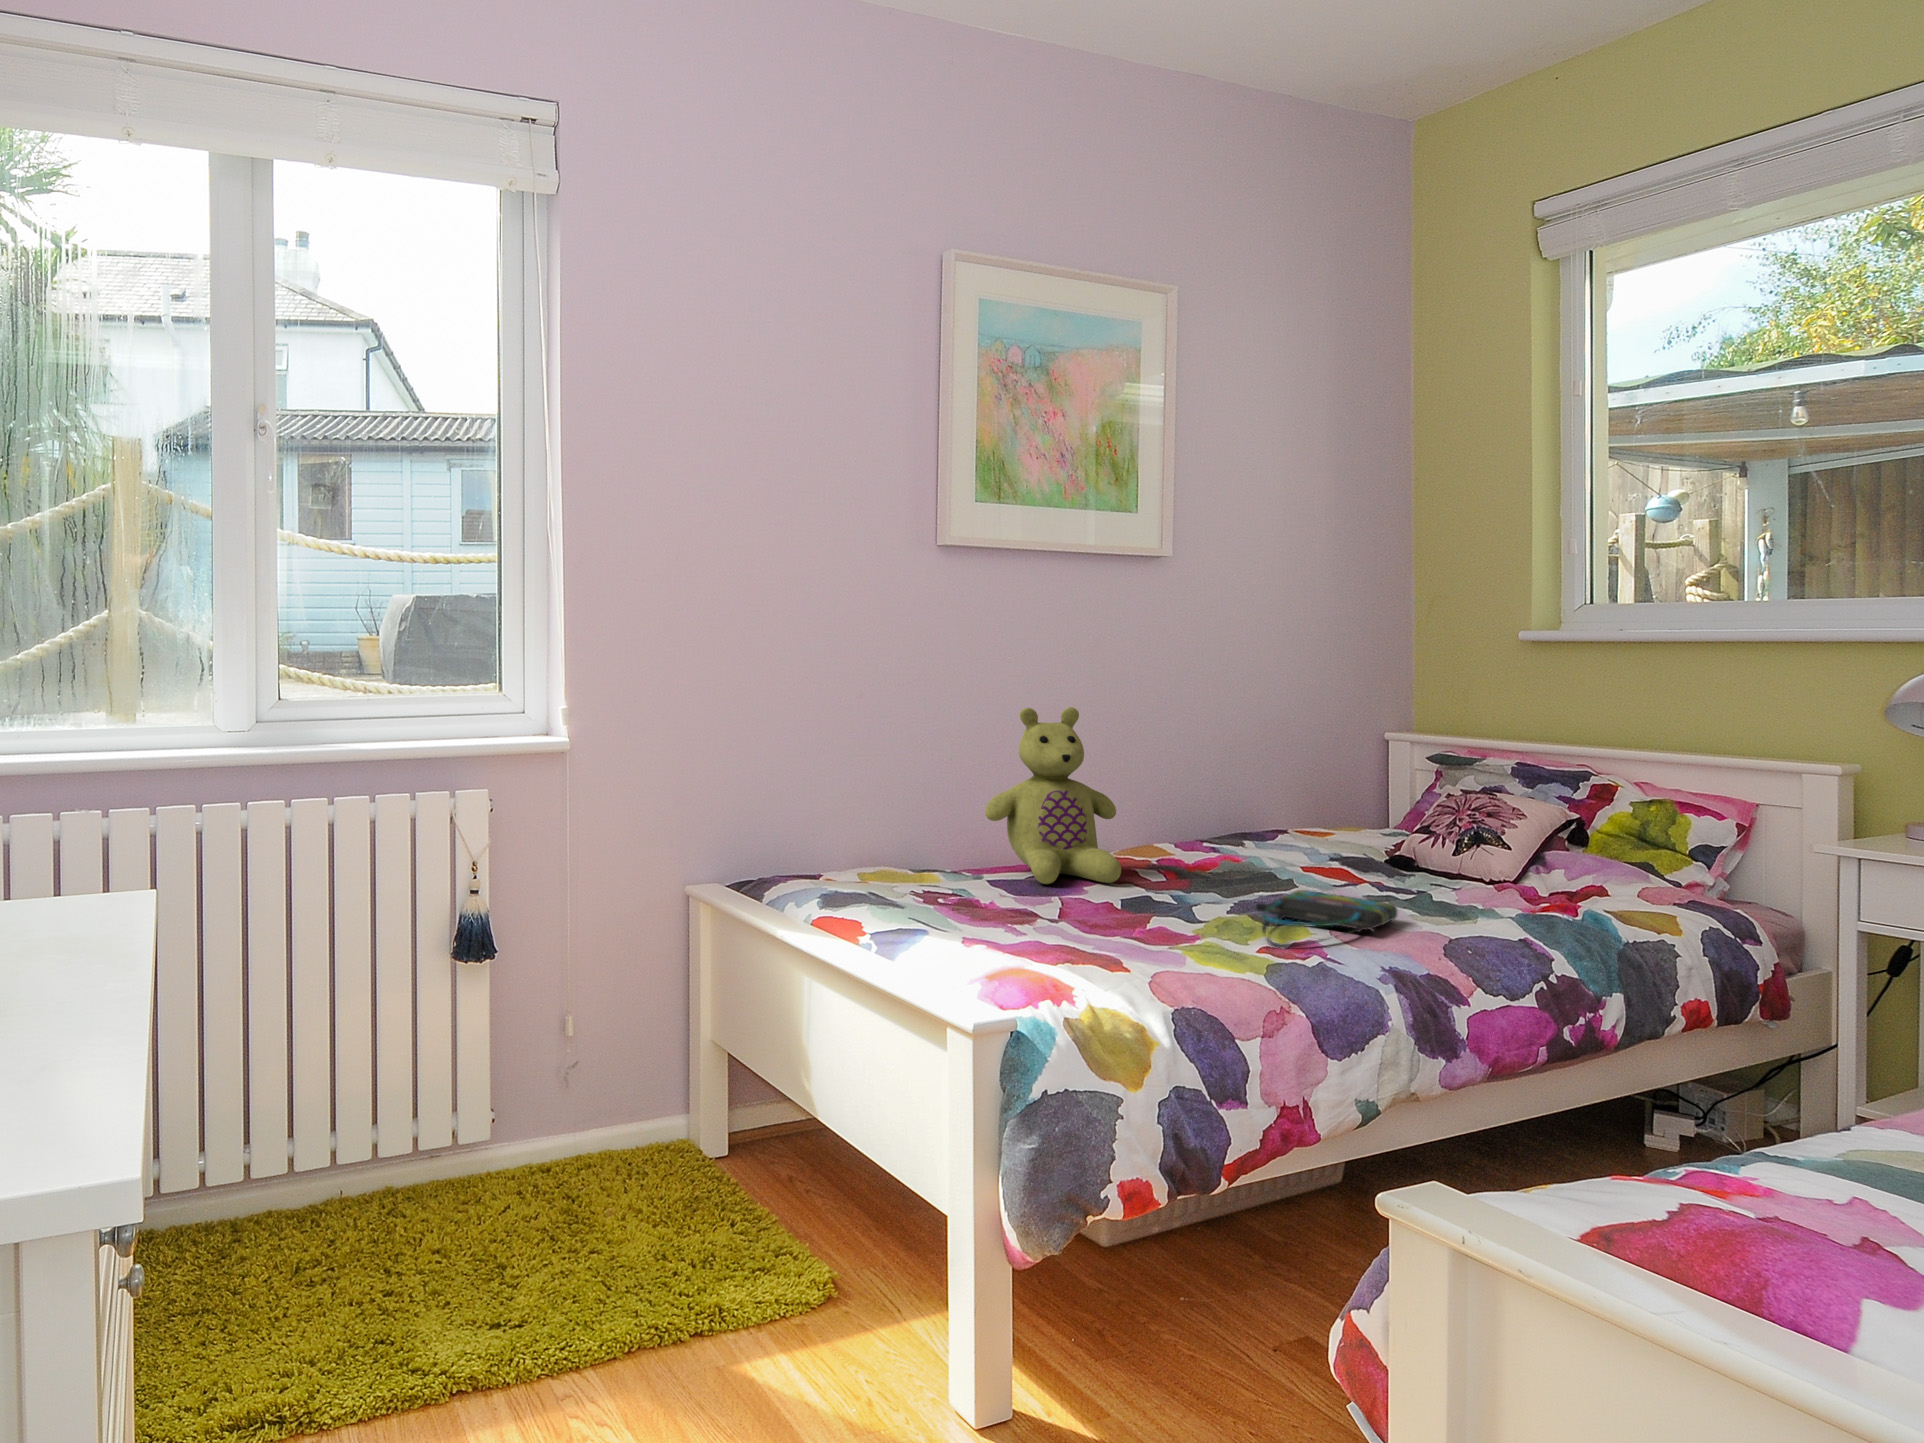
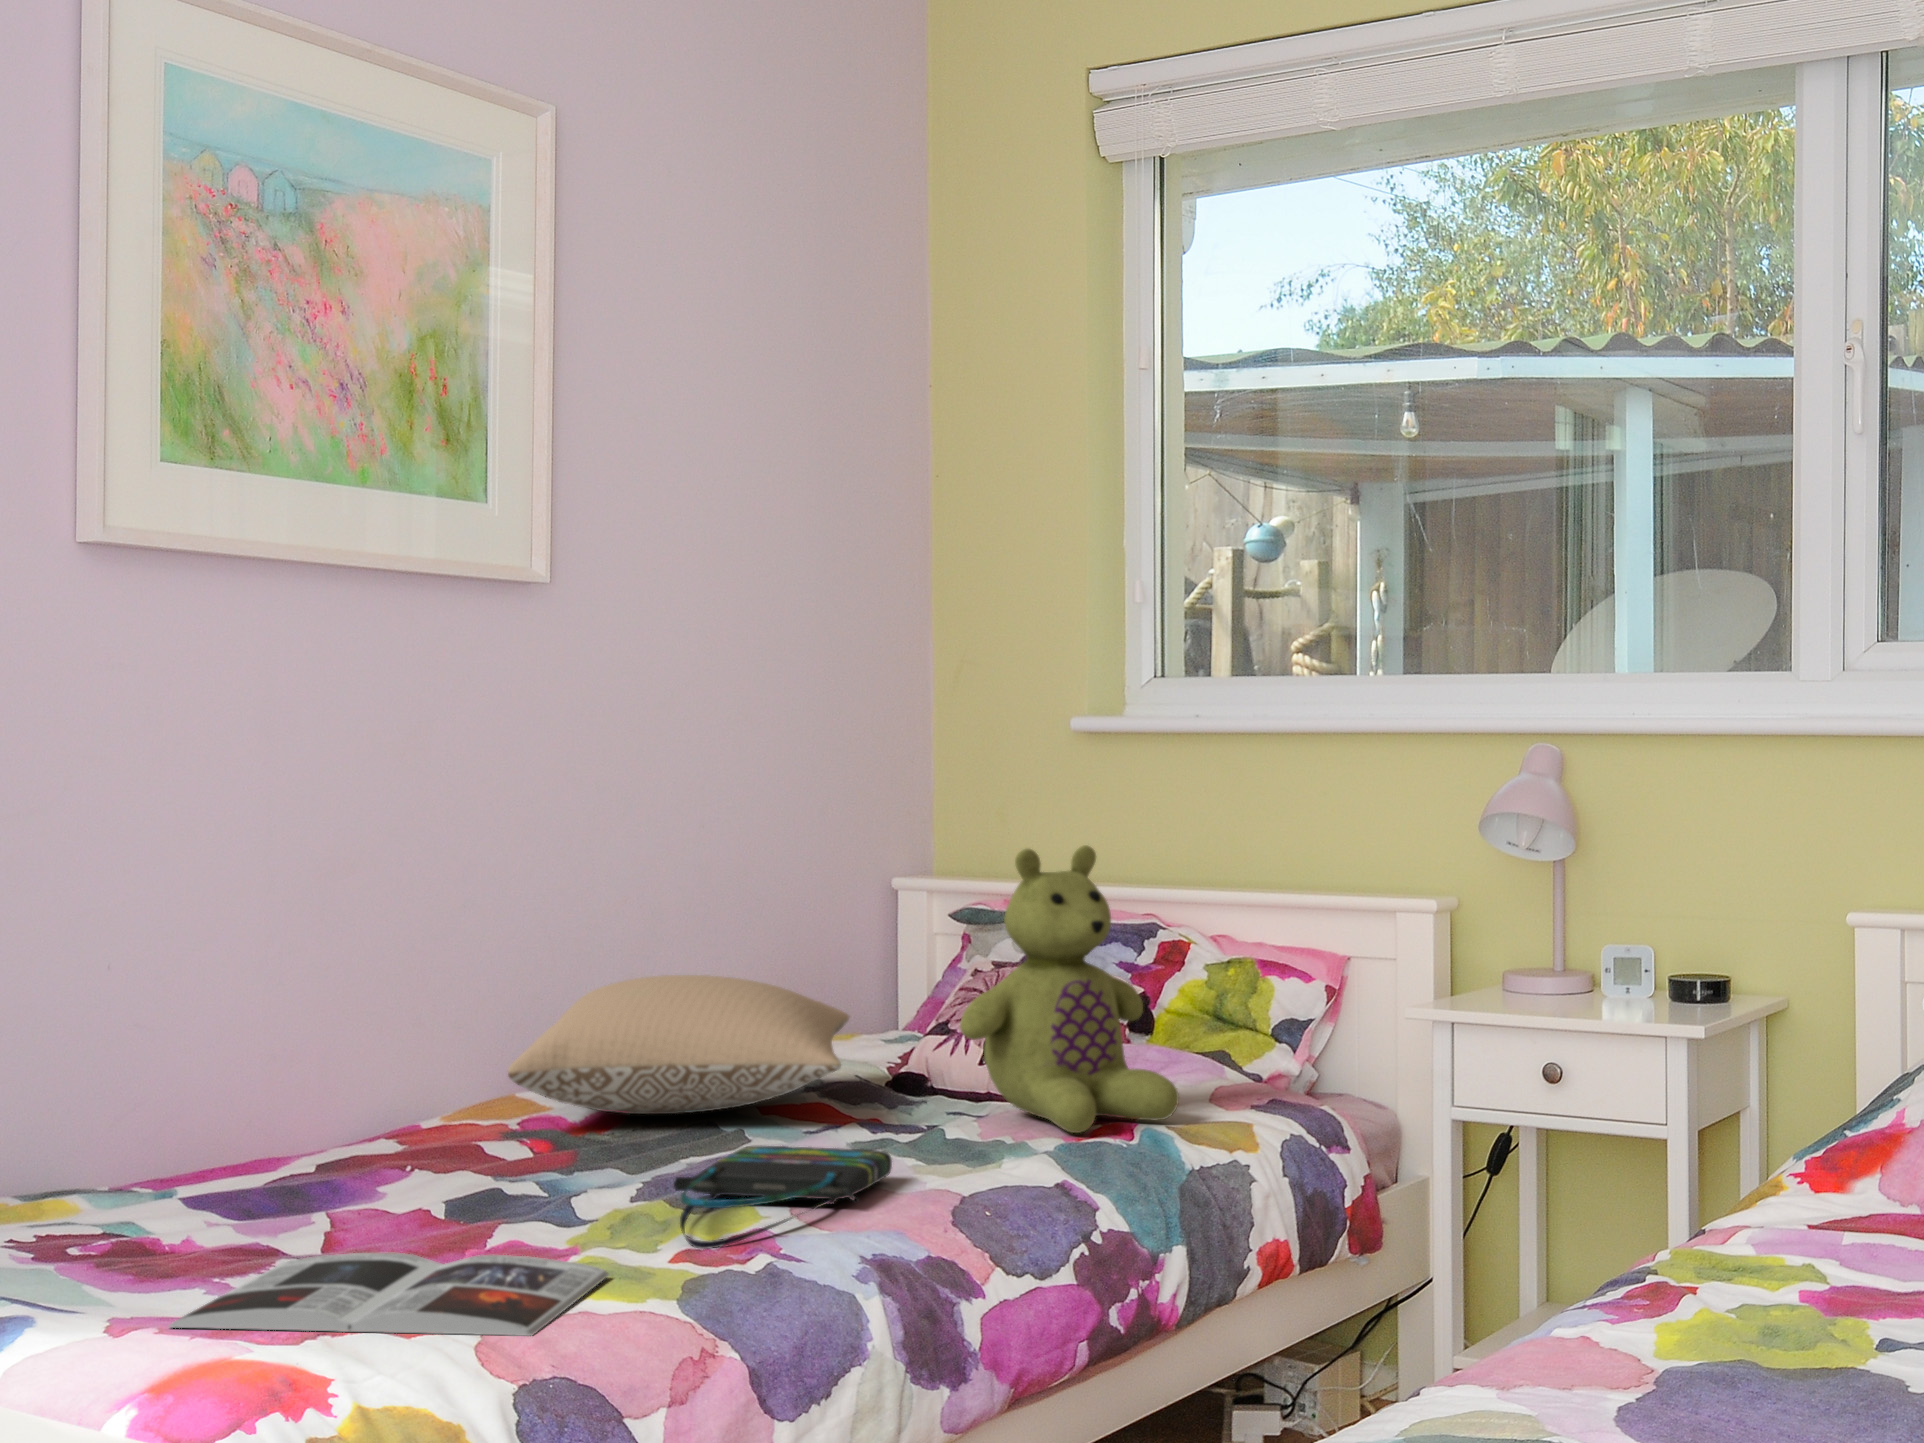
stuffed bear: present [985,707,1121,884] -> present [960,845,1179,1133]
pillow: none [1150,782,1360,864] -> present [508,975,849,1114]
magazine: none [989,921,1223,983] -> present [169,1252,609,1336]

